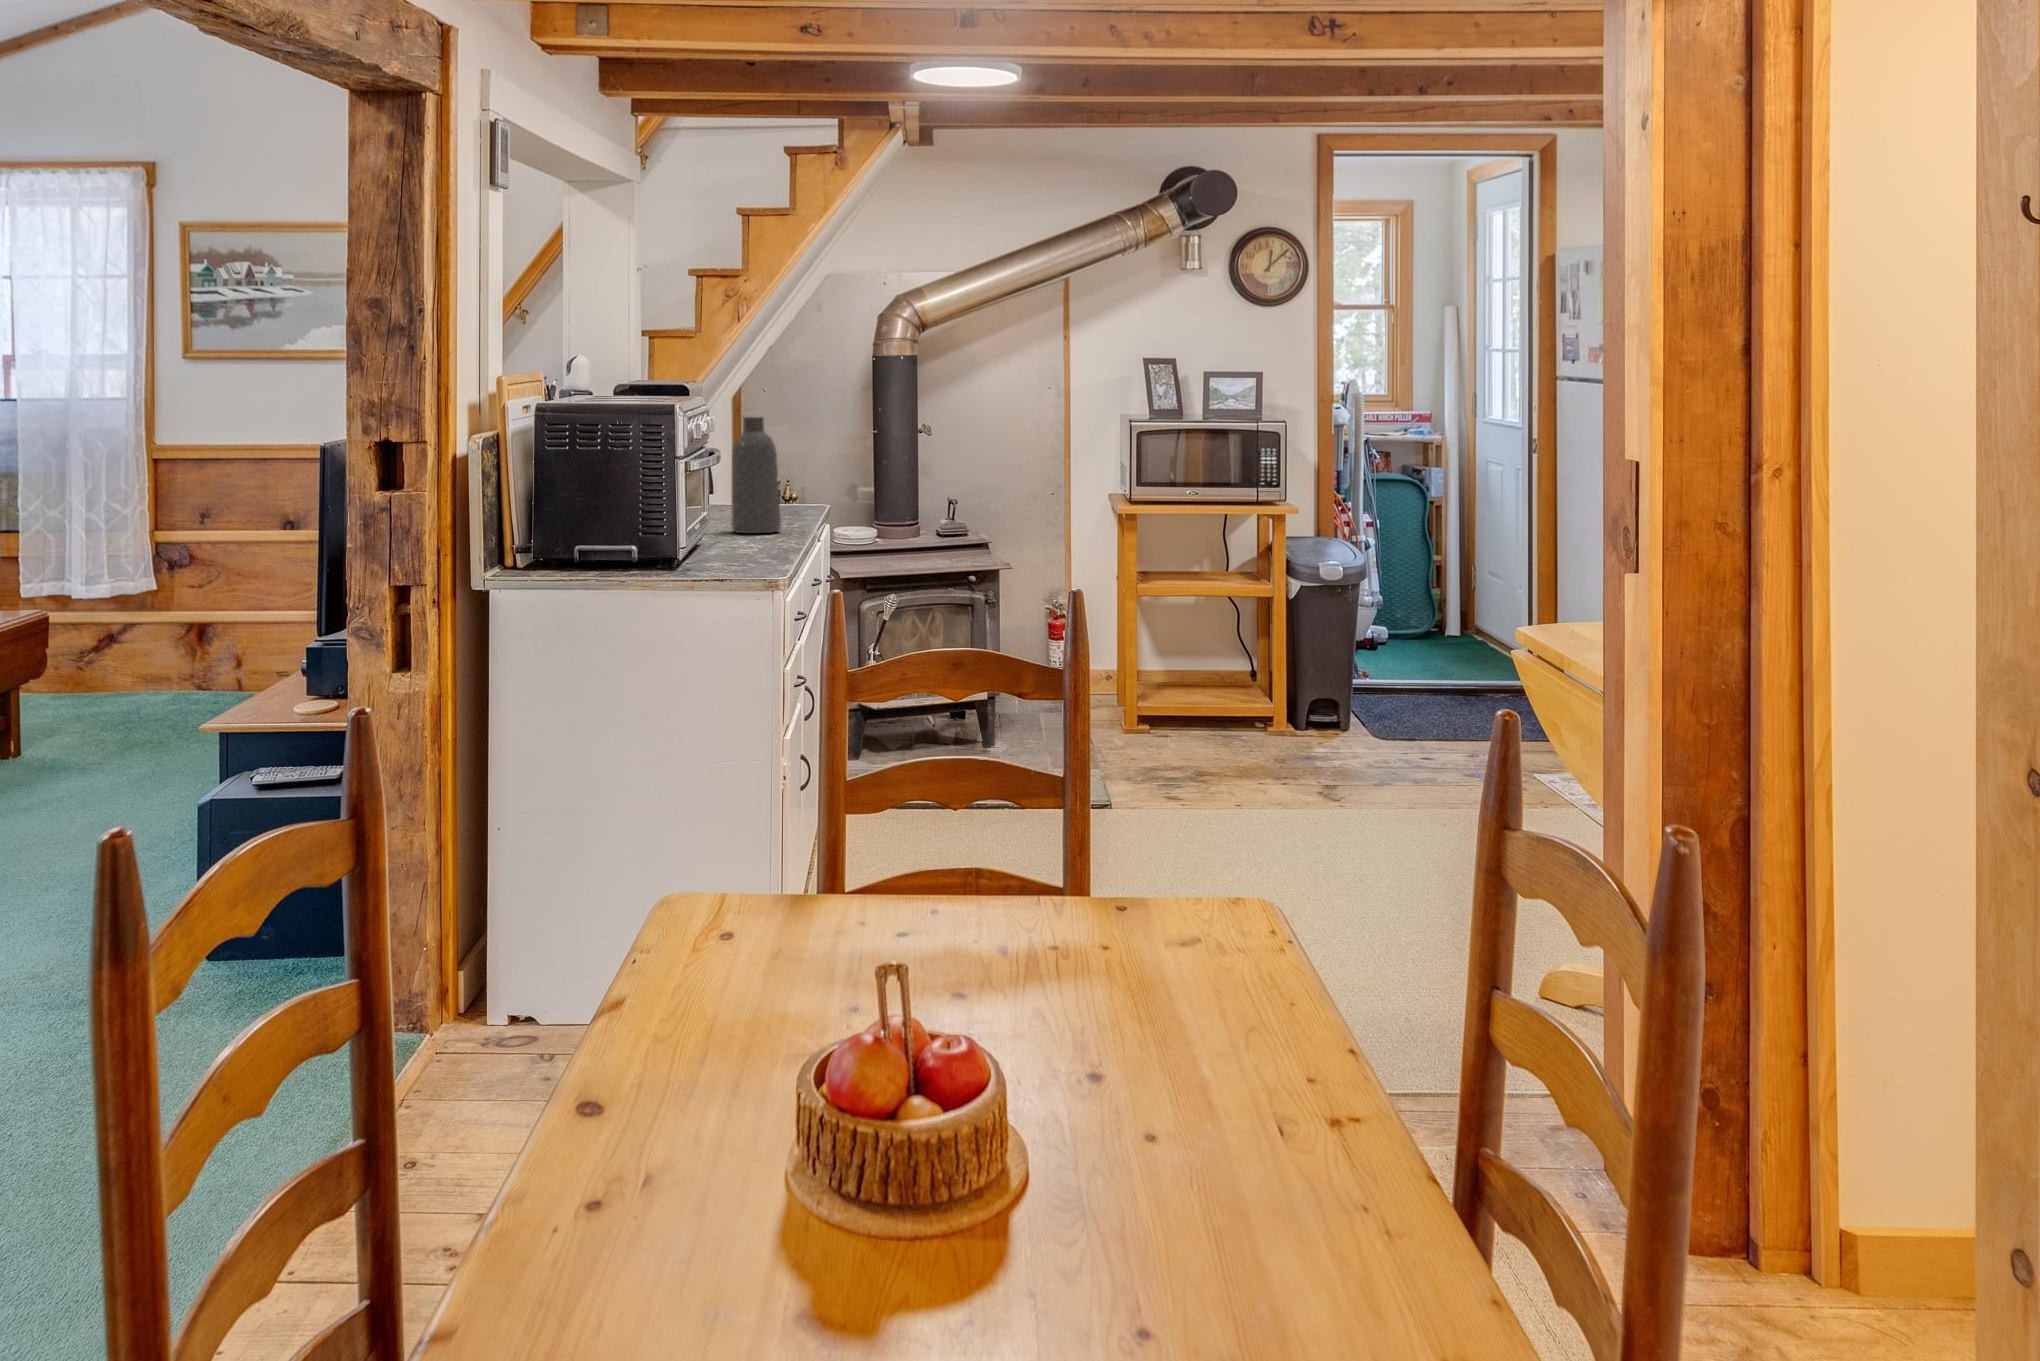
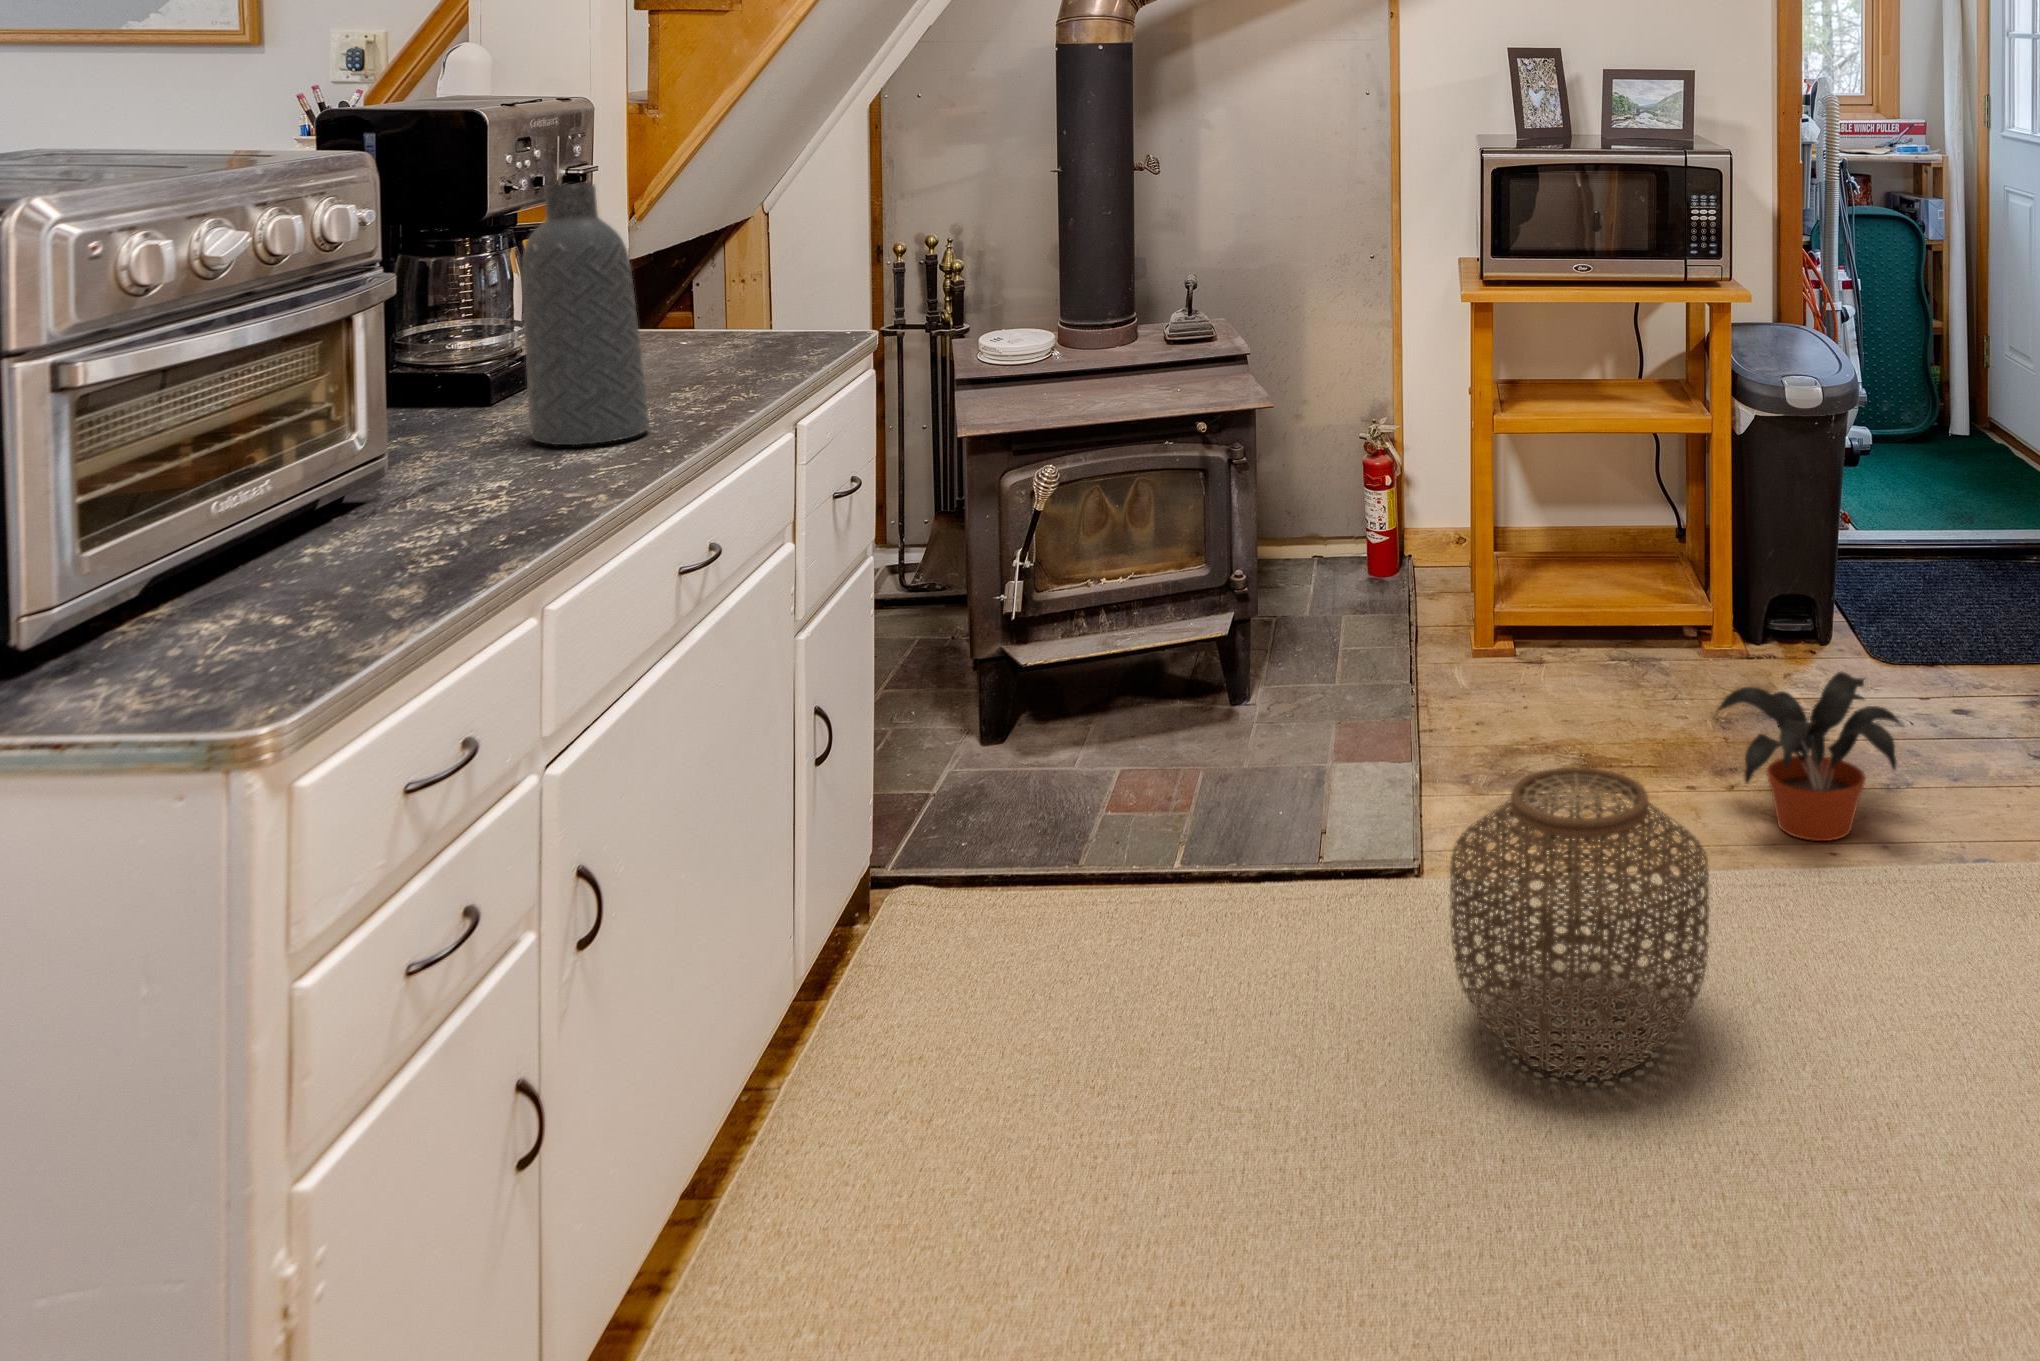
potted plant: none [1274,711,1383,799] -> present [1718,672,1899,841]
woven basket: none [1141,718,1271,862] -> present [1450,767,1709,1078]

